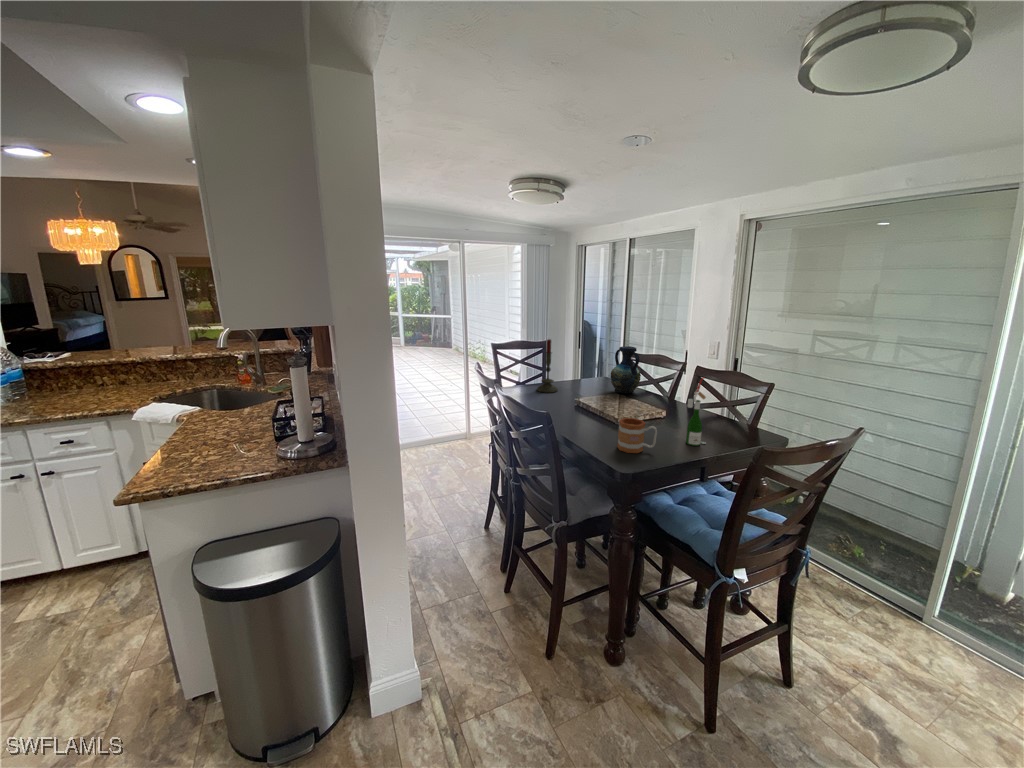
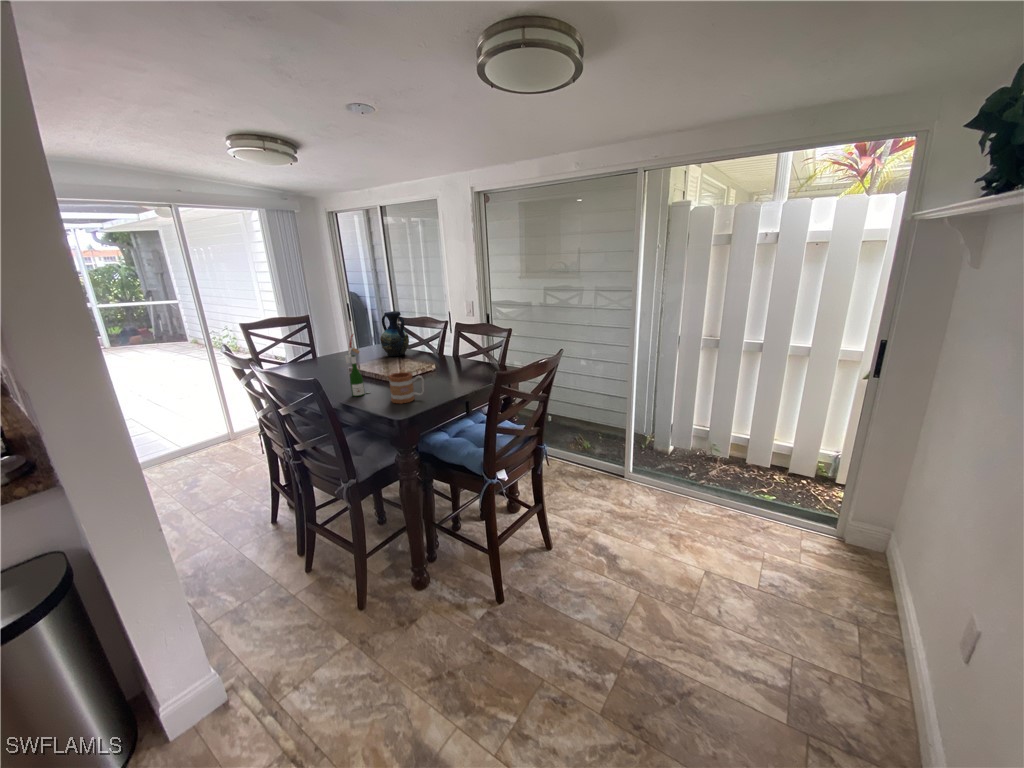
candle: present [537,339,558,393] -> none [305,310,329,367]
wine bottle: present [686,377,706,446] -> present [345,334,370,396]

